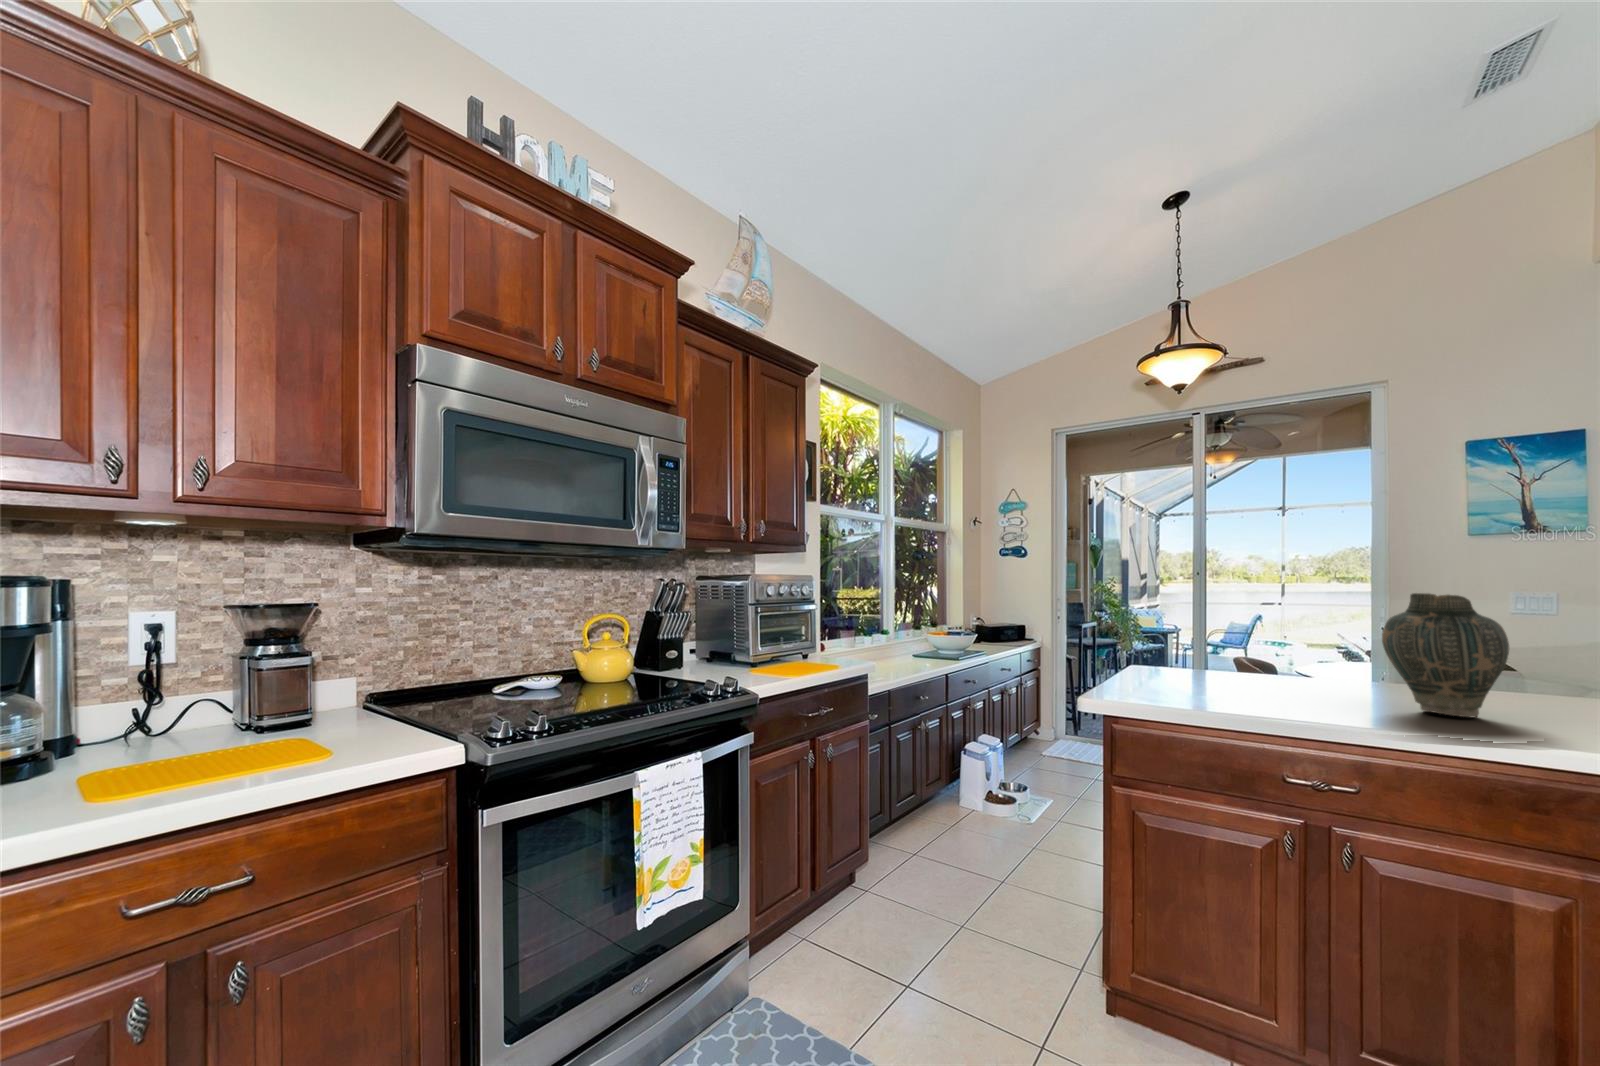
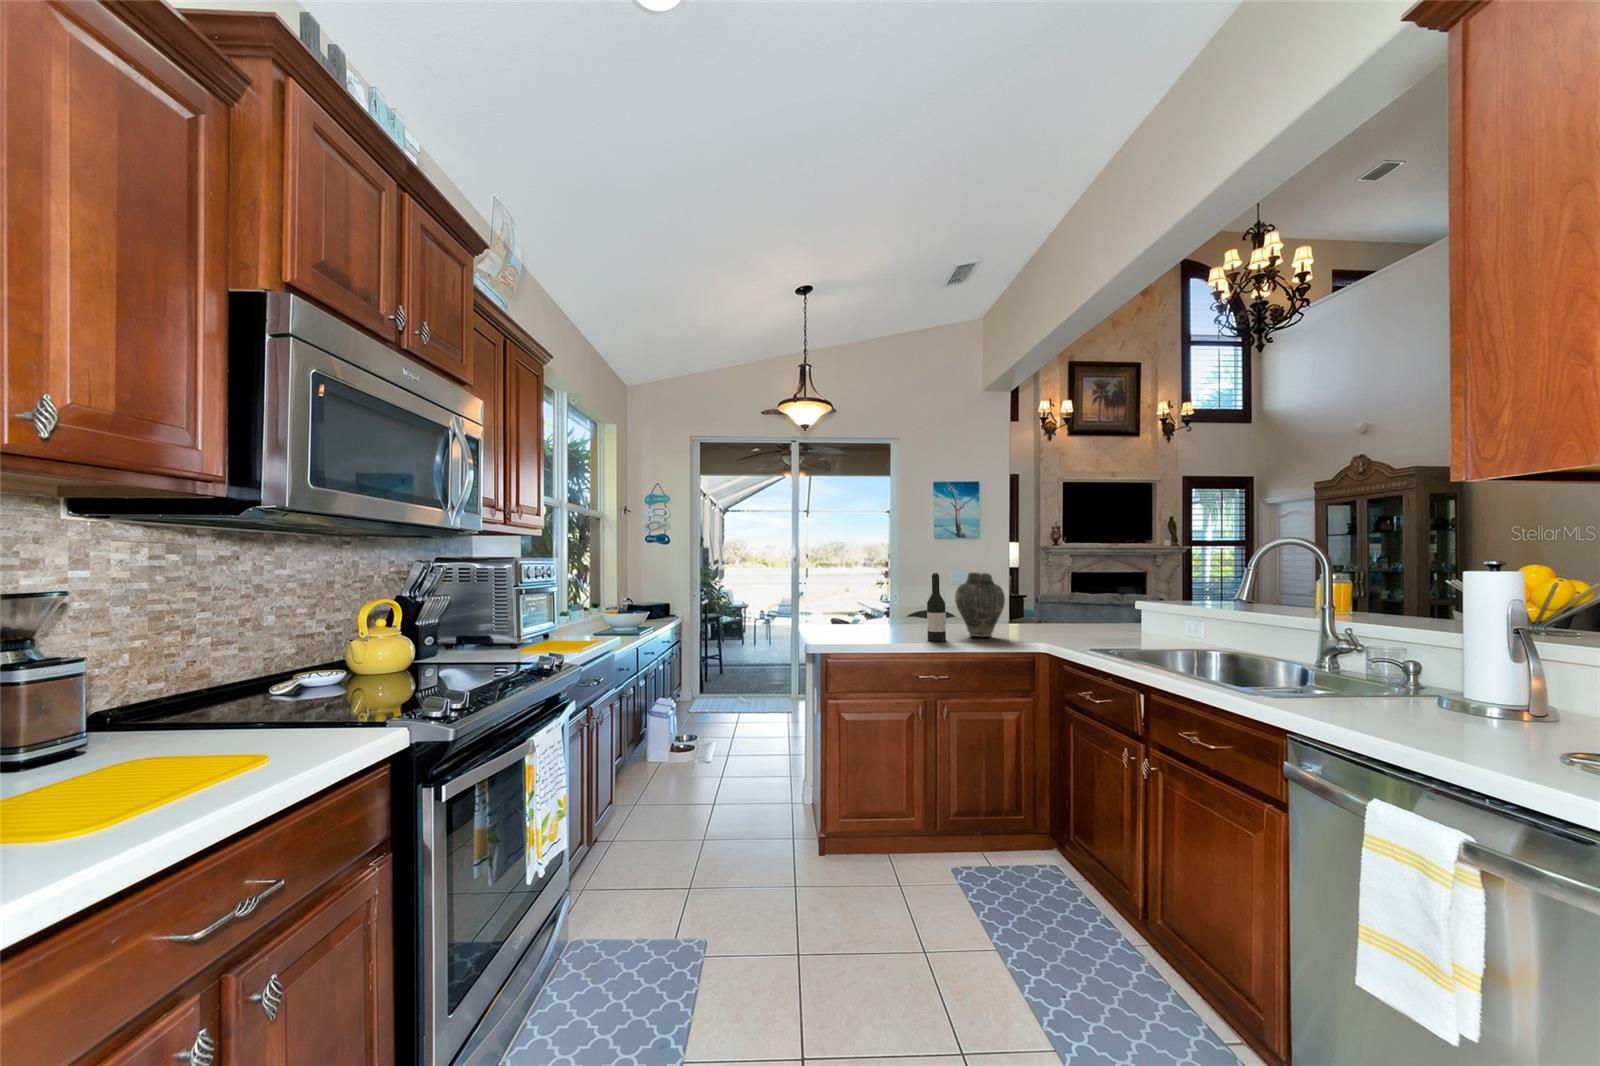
wine bottle: none [1306,593,1352,714] -> present [927,573,946,641]

